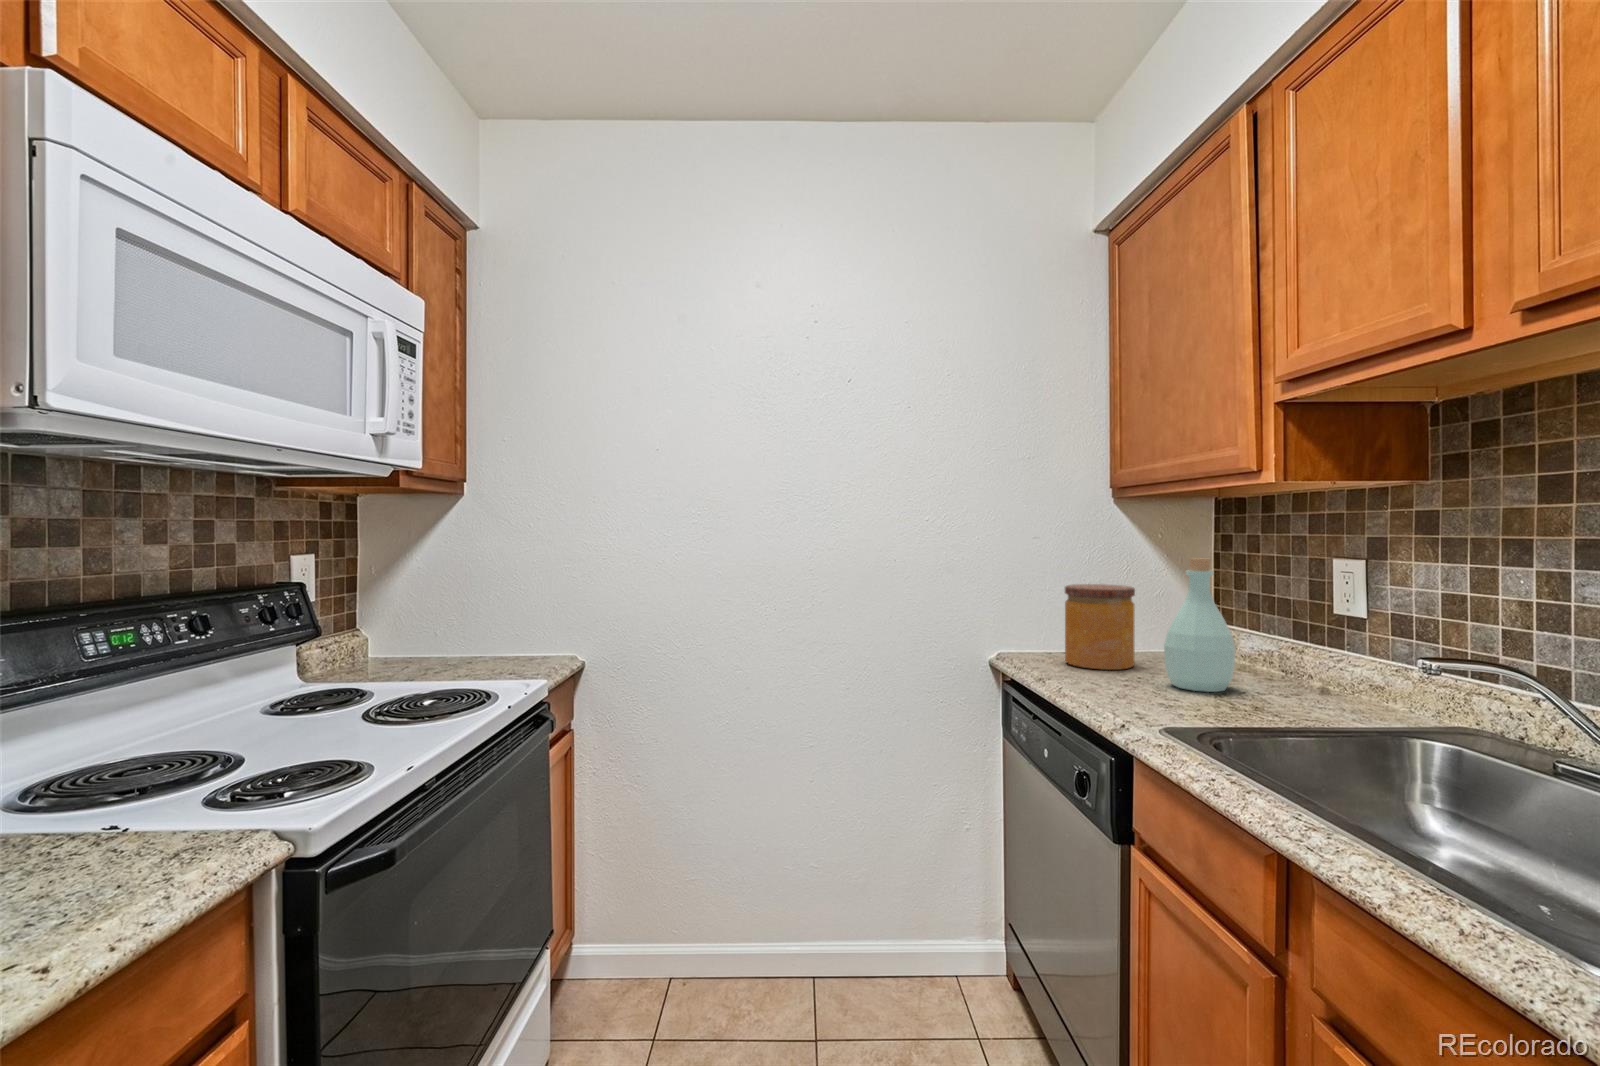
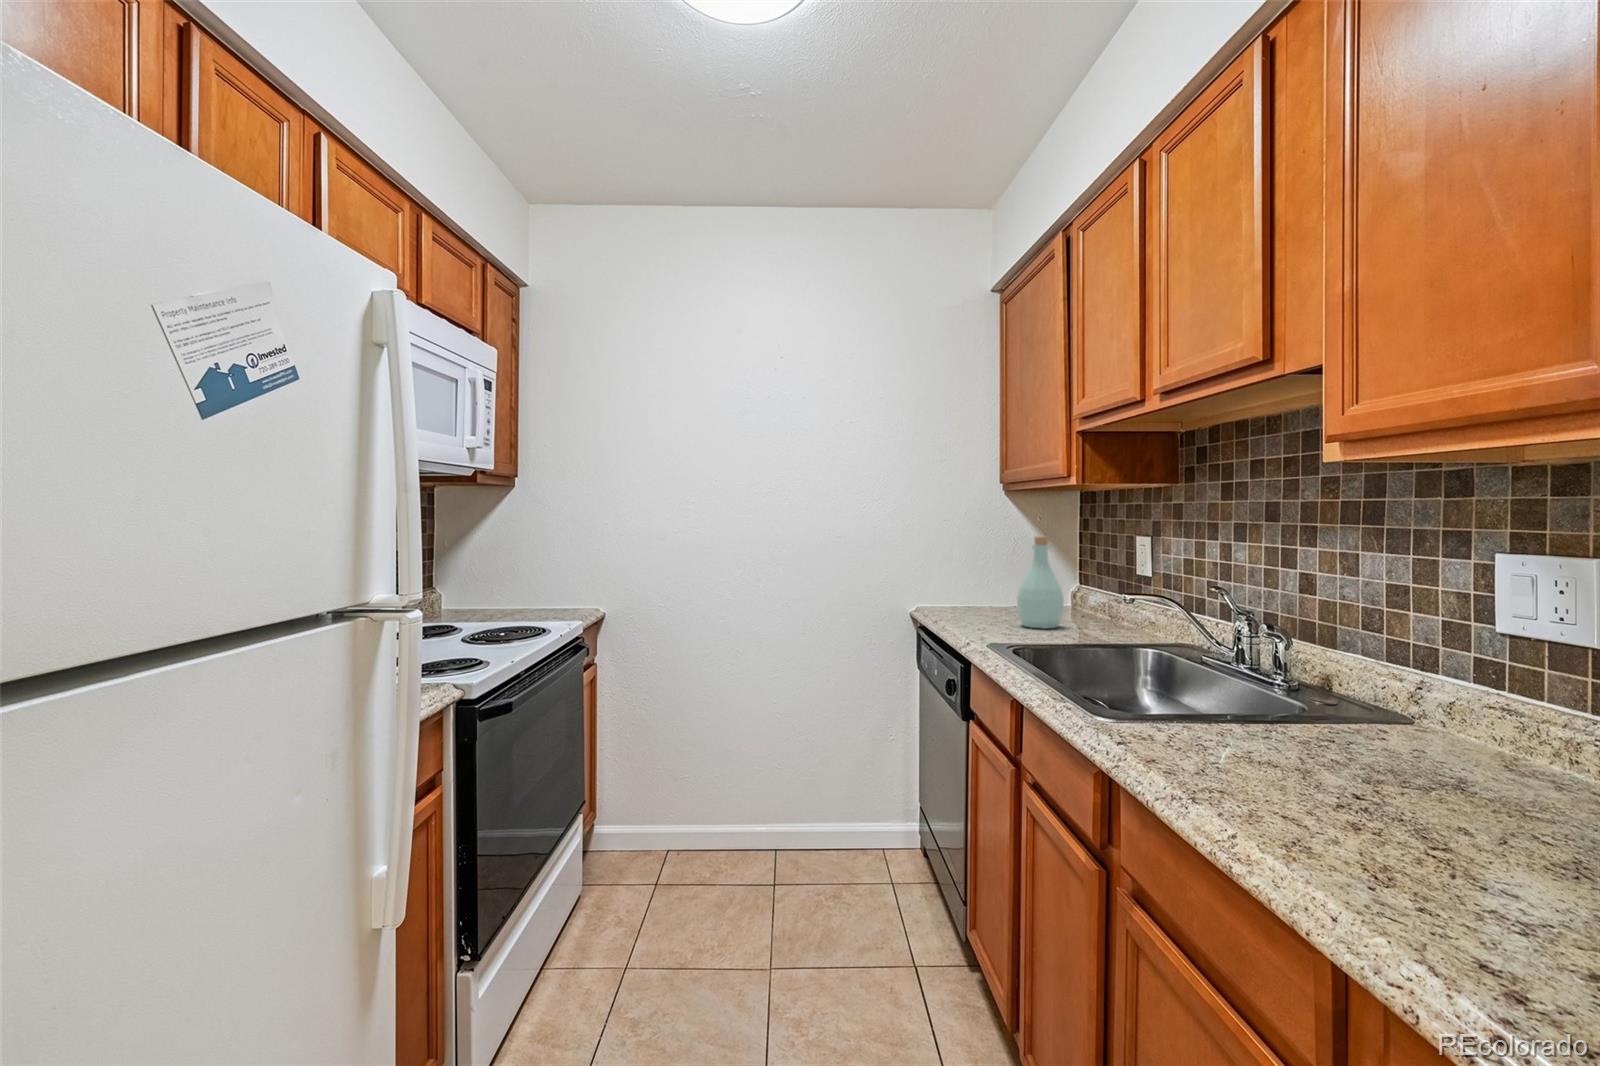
jar: present [1065,584,1135,670] -> none [961,557,1010,618]

